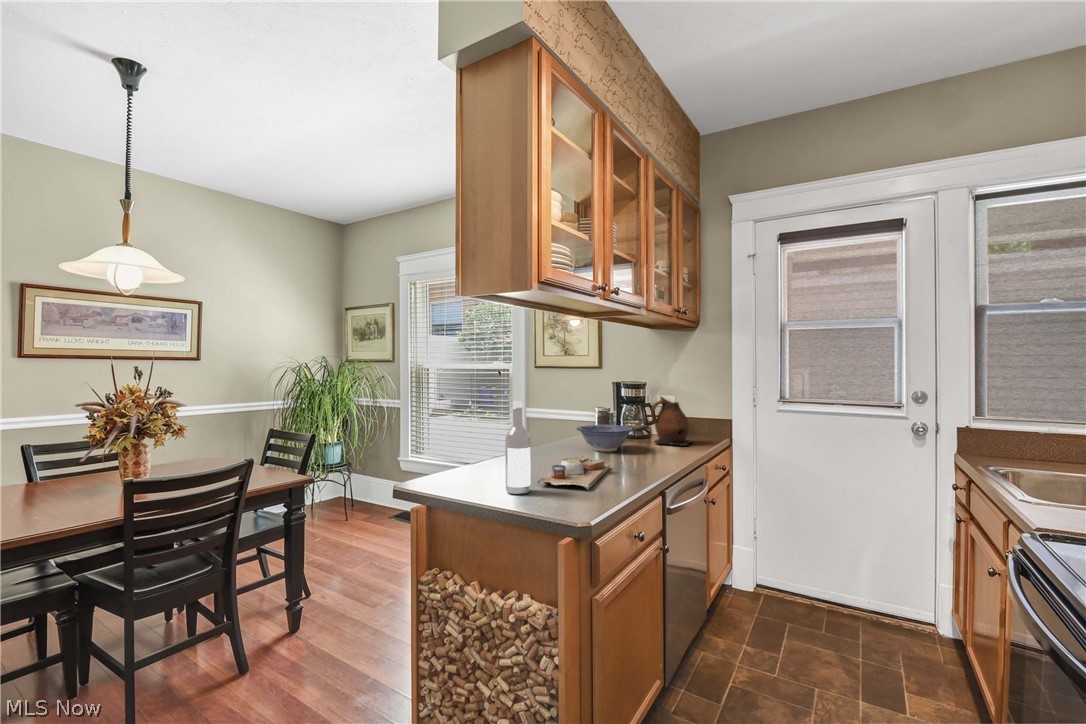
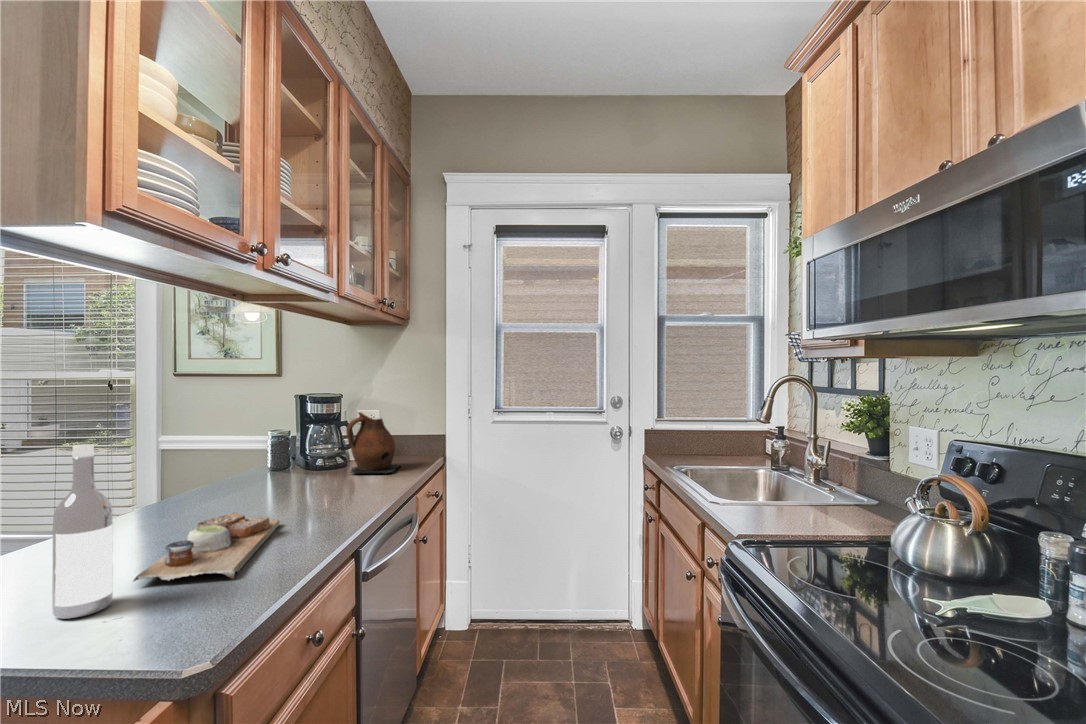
decorative bowl: present [577,425,634,452] -> none [232,455,321,496]

